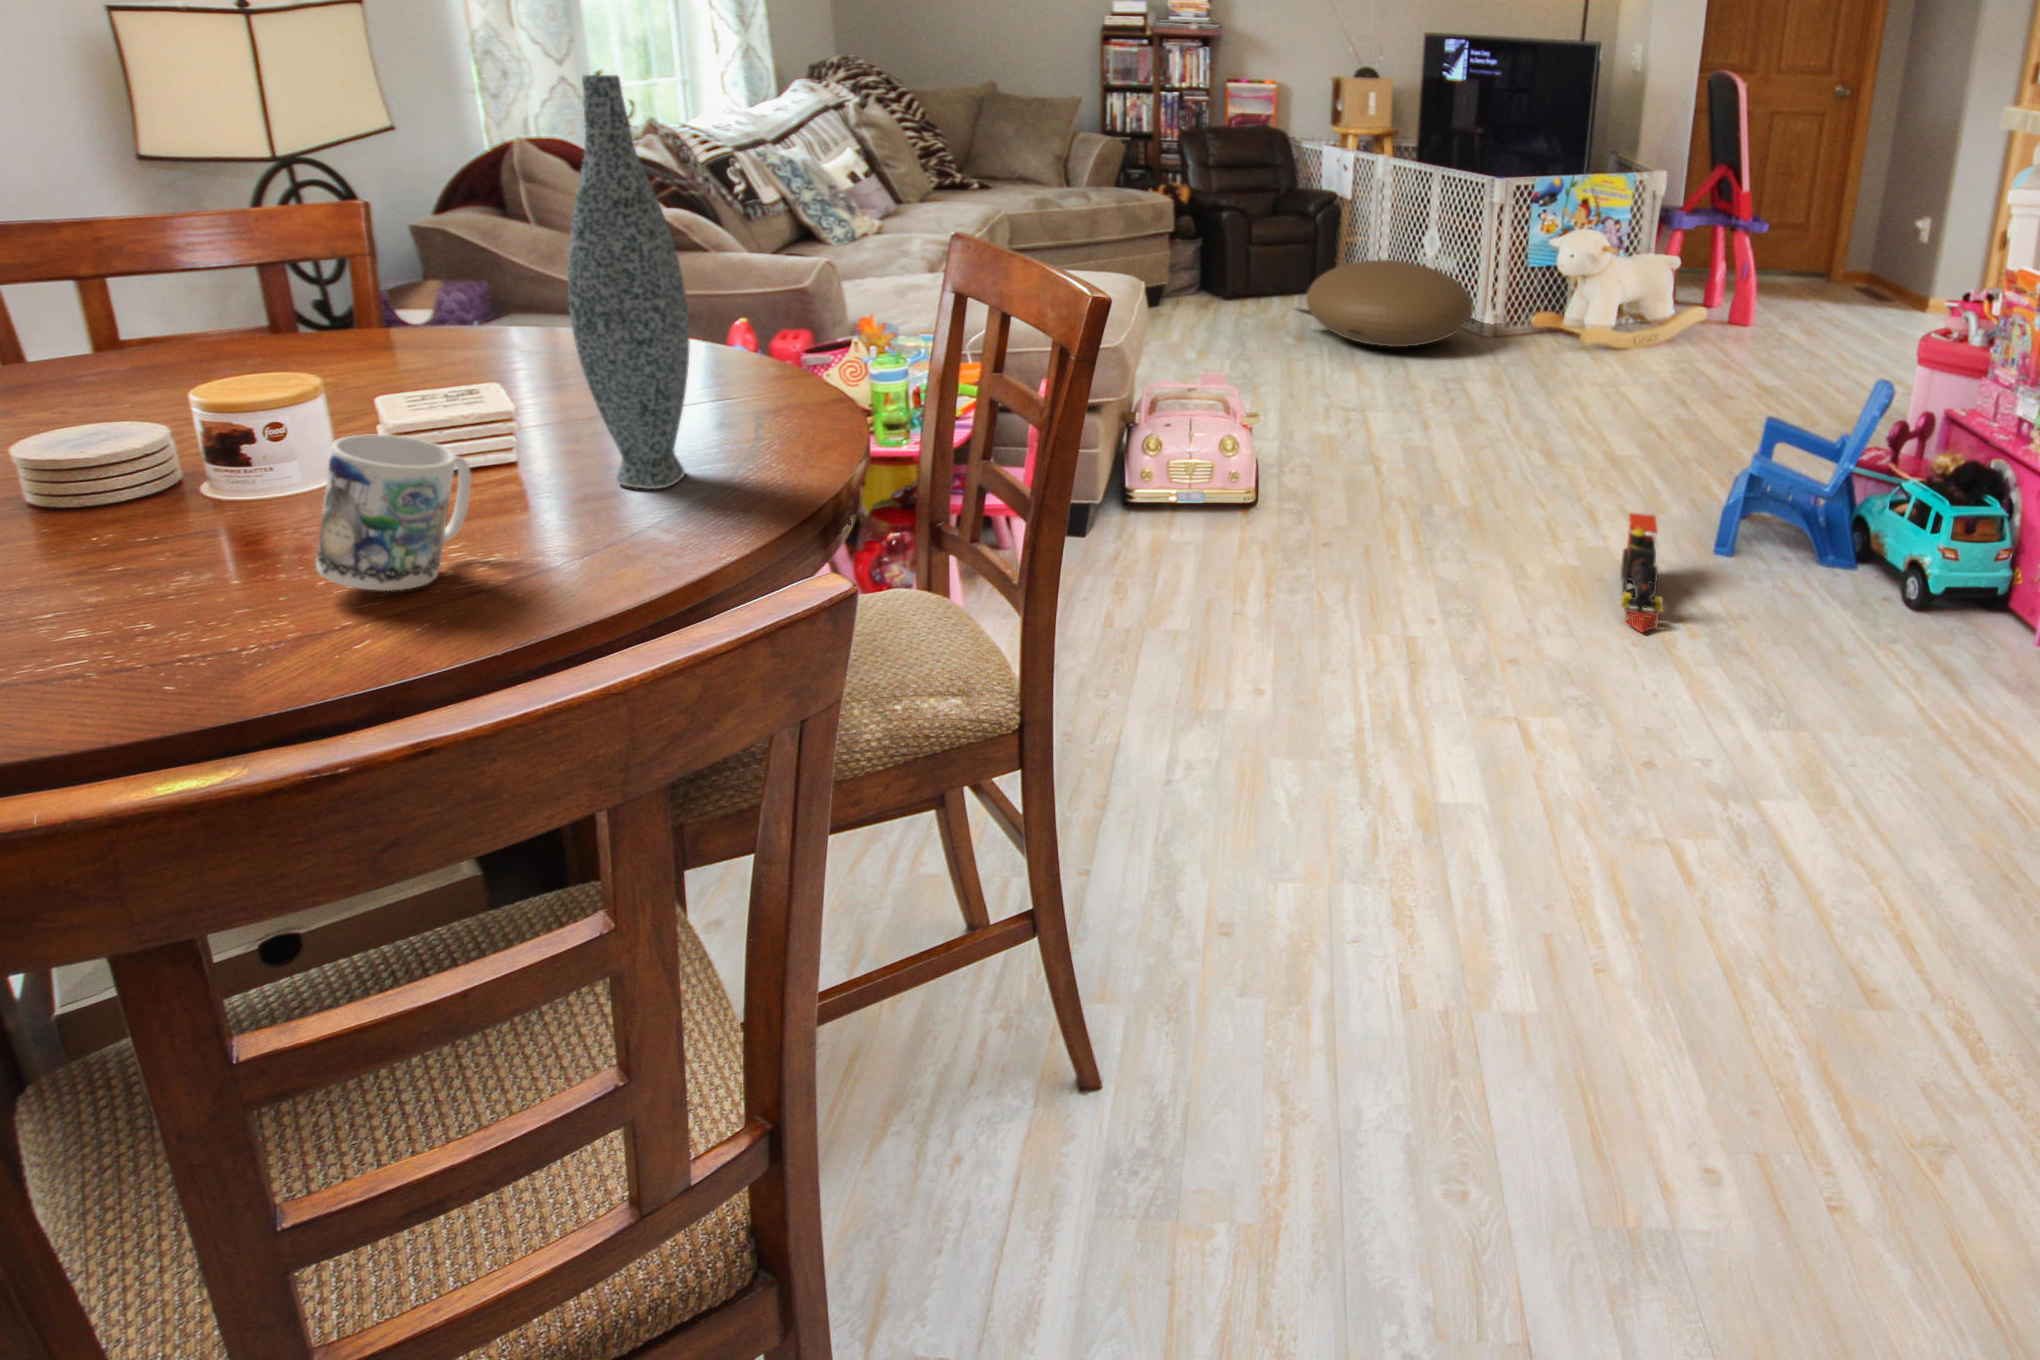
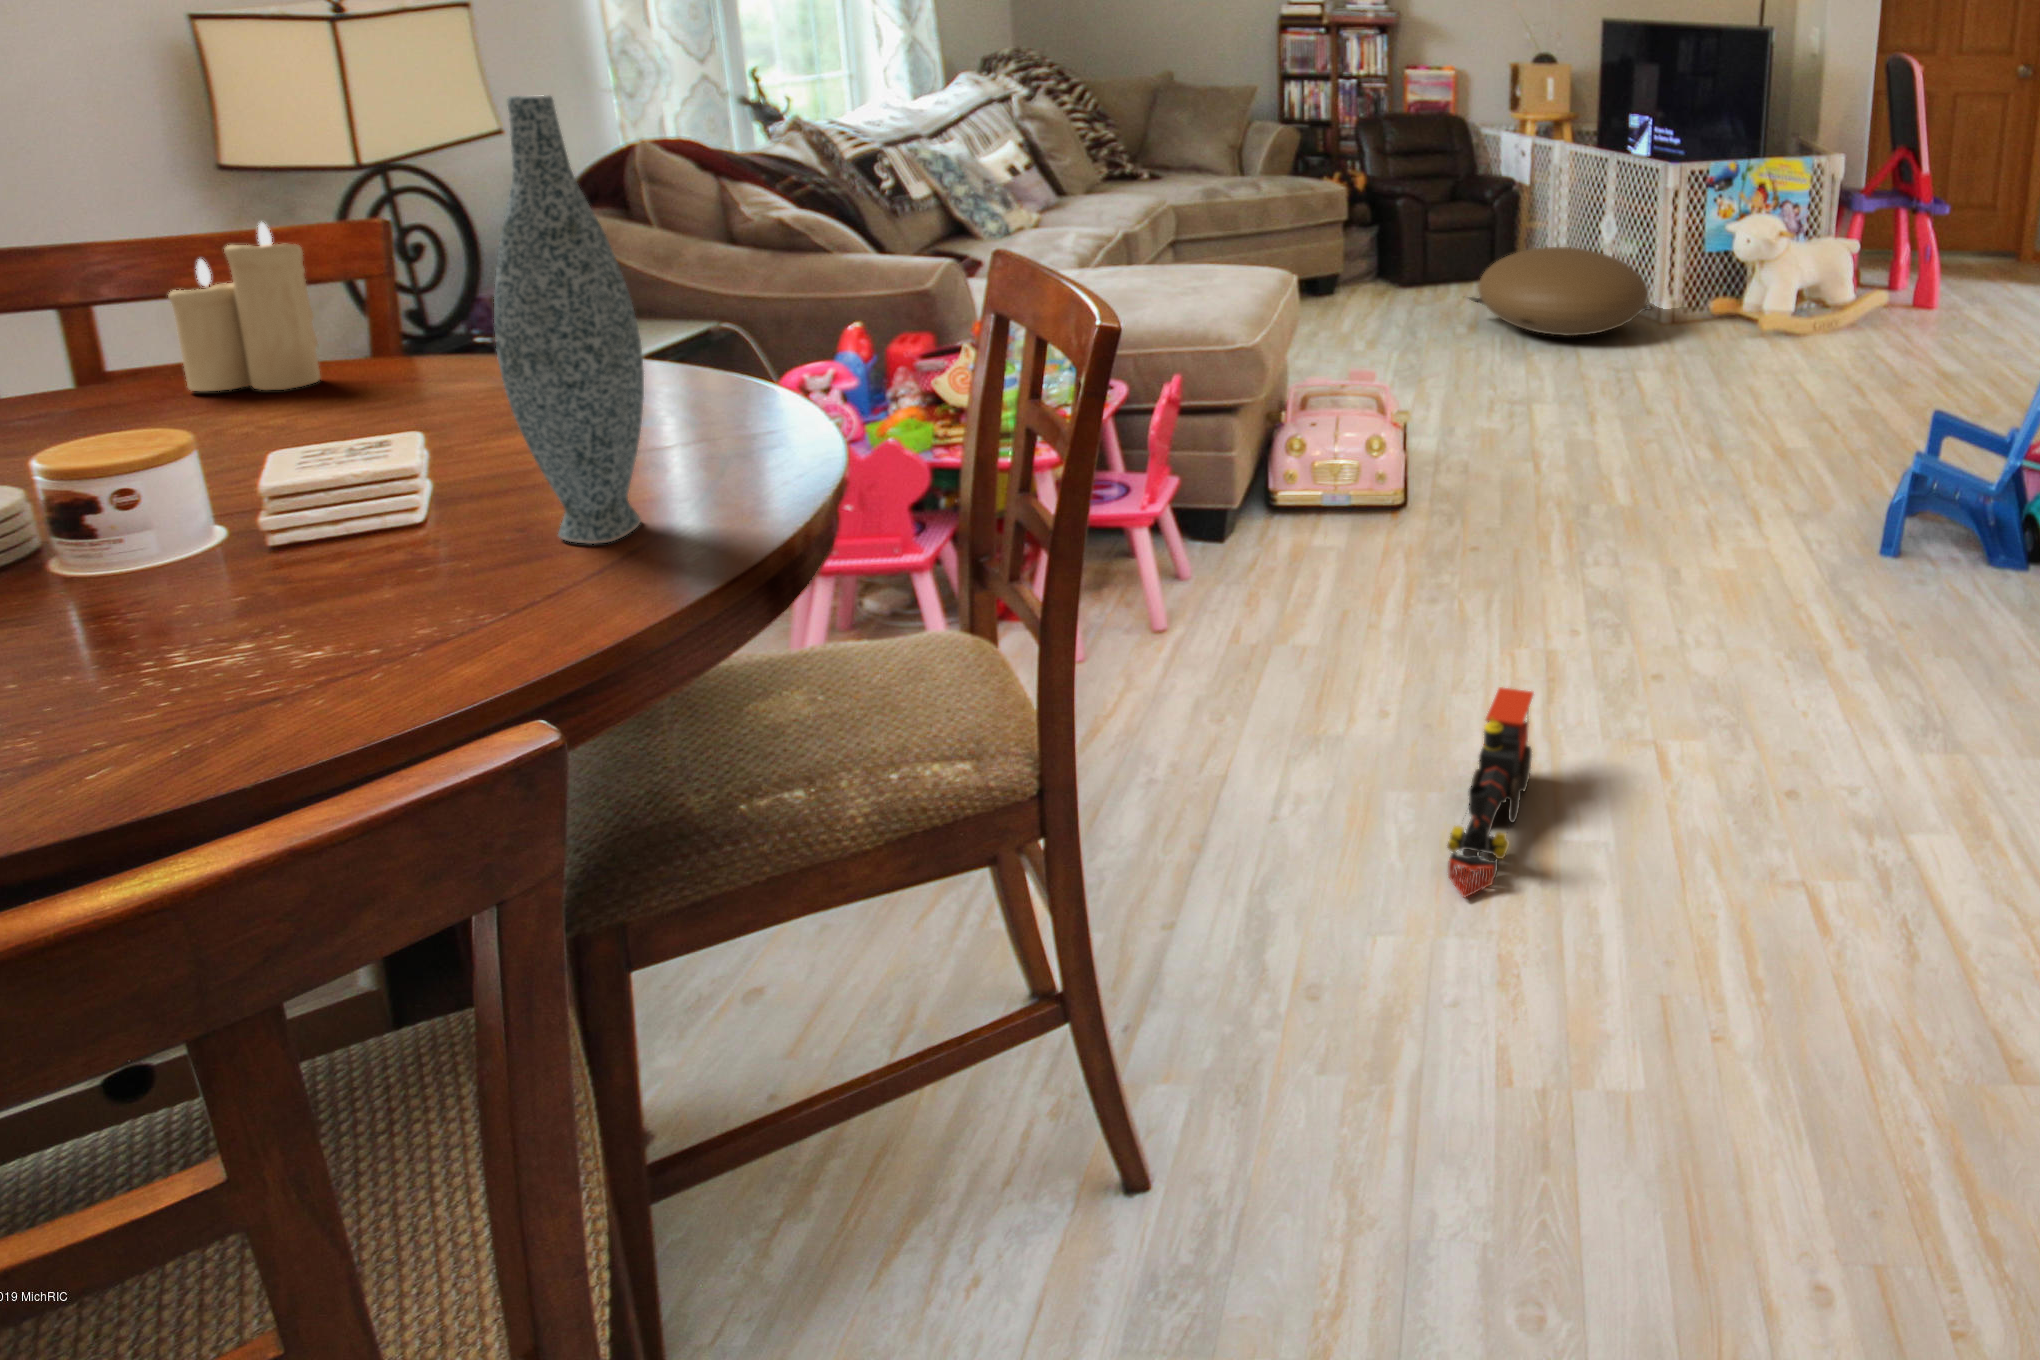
candle: none [185,200,321,360] -> present [168,222,320,391]
mug: present [316,435,471,591] -> none [113,501,349,686]
toy train: present [1621,513,1663,632] -> present [1447,687,1533,897]

